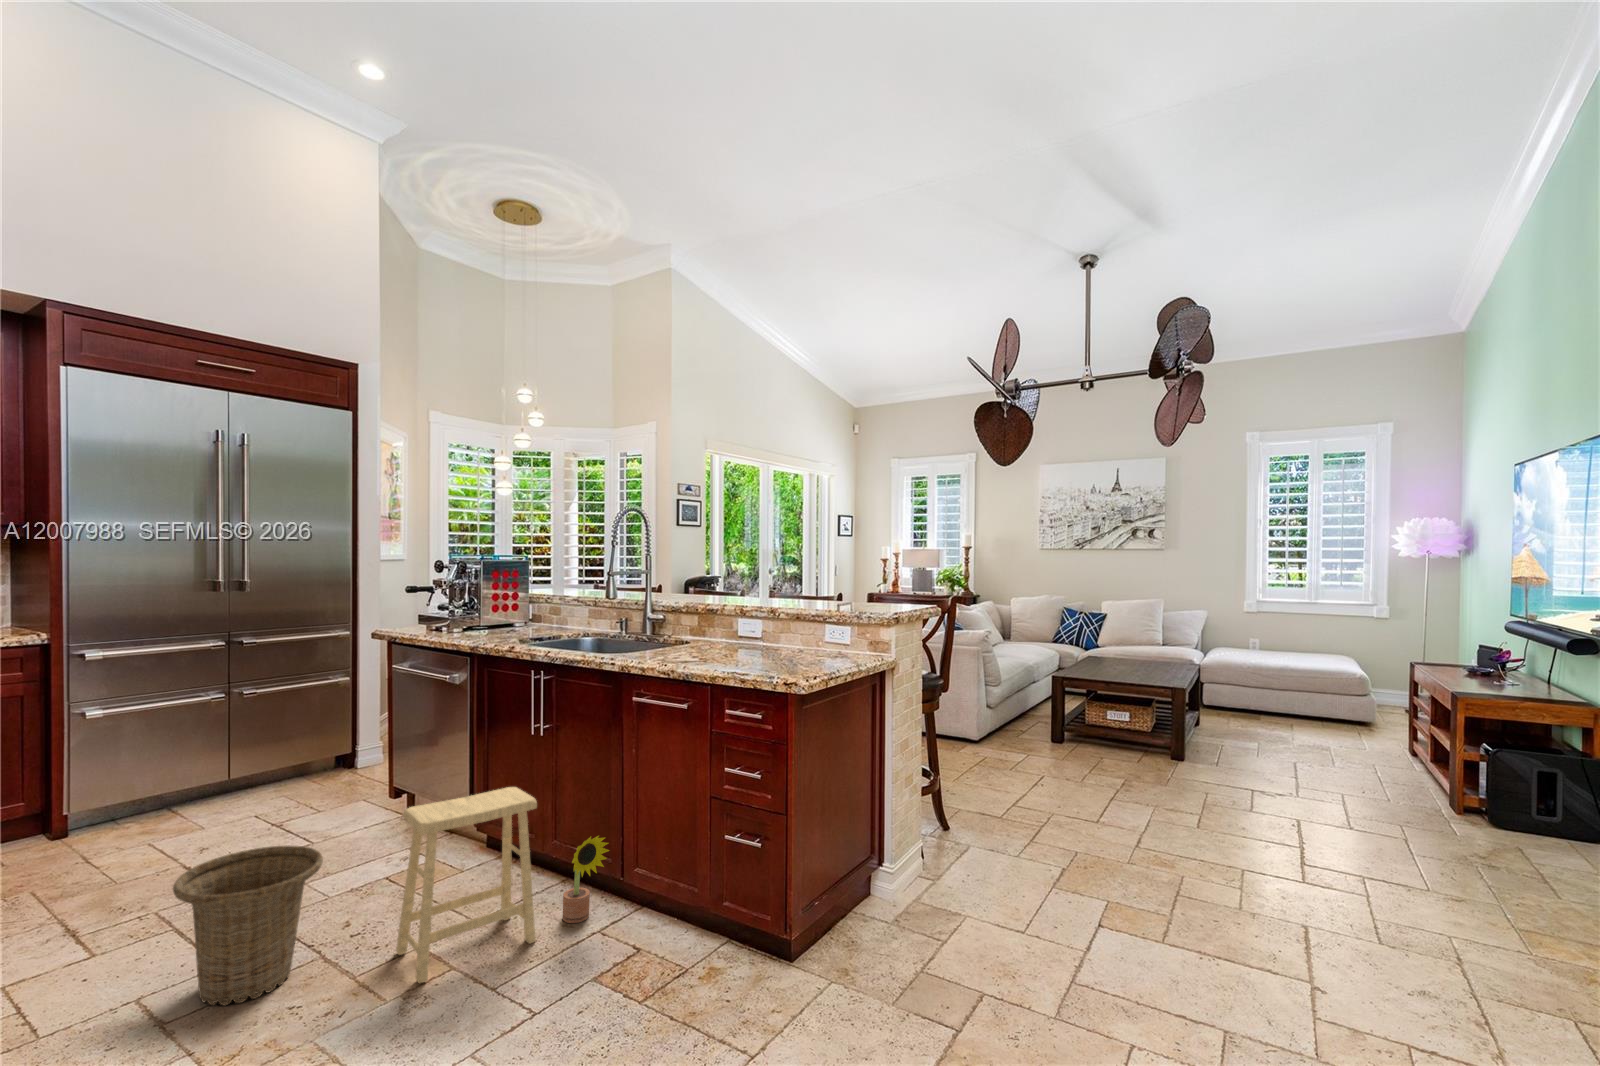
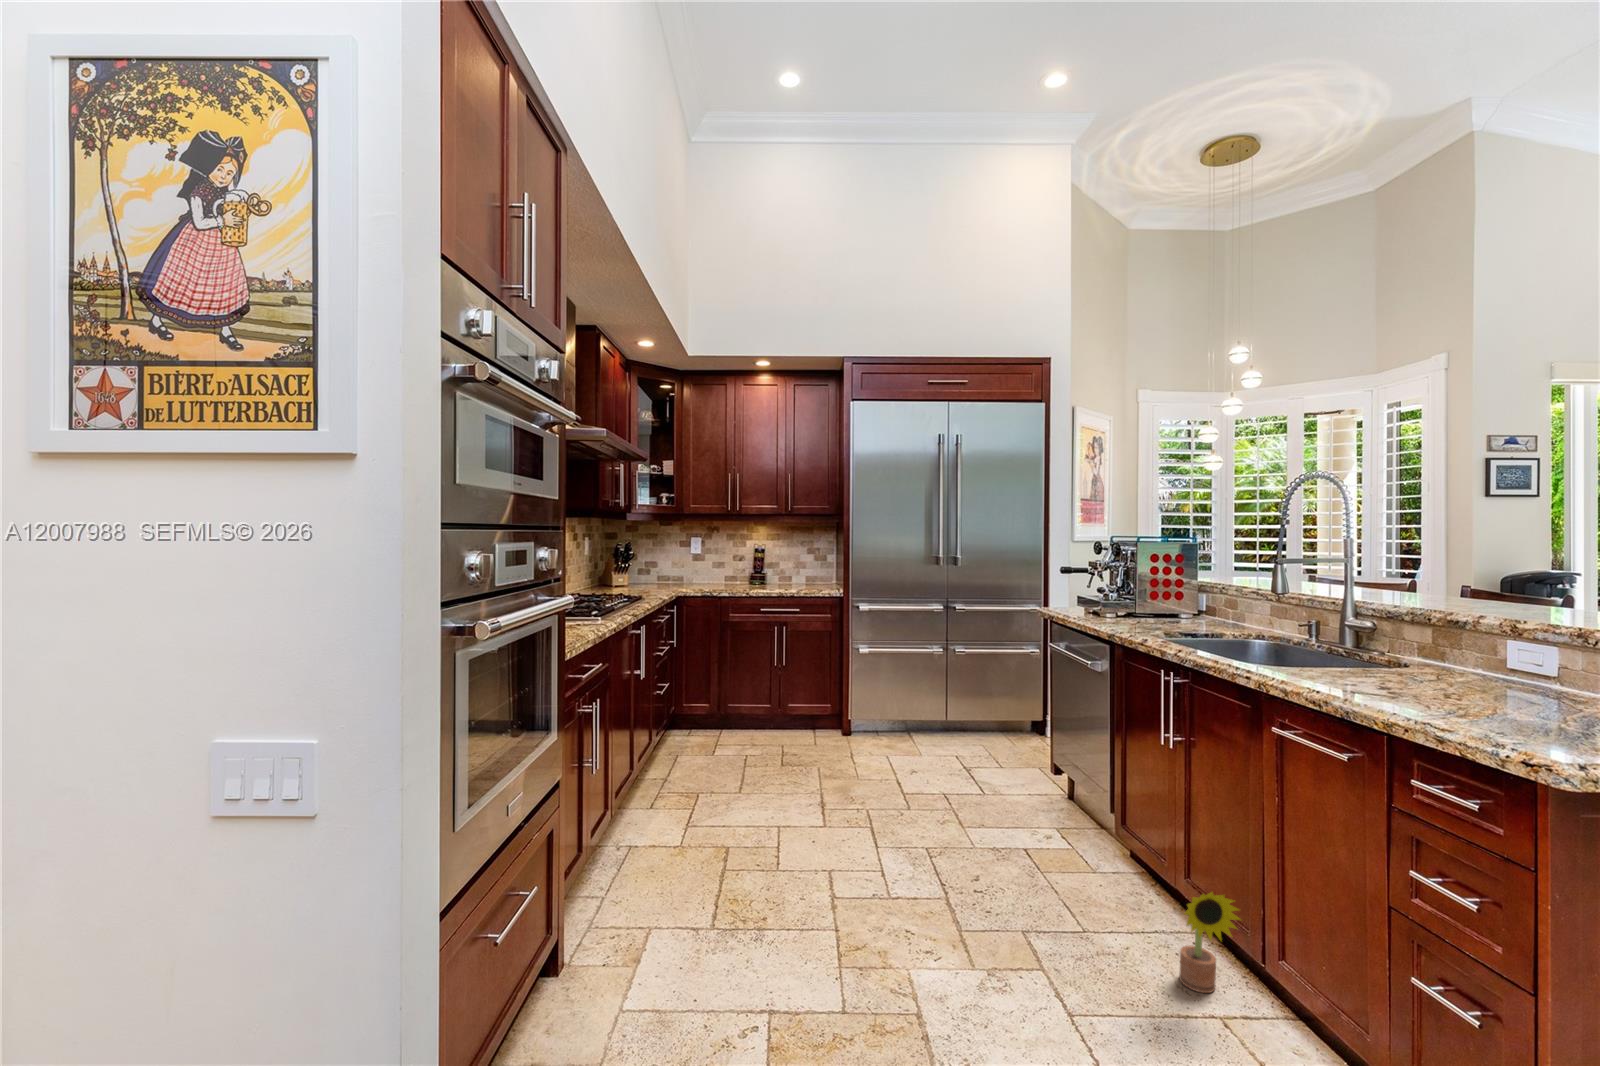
footstool: present [396,787,537,983] -> none [1001,786,1140,987]
basket: present [173,845,323,1006] -> none [842,781,945,910]

